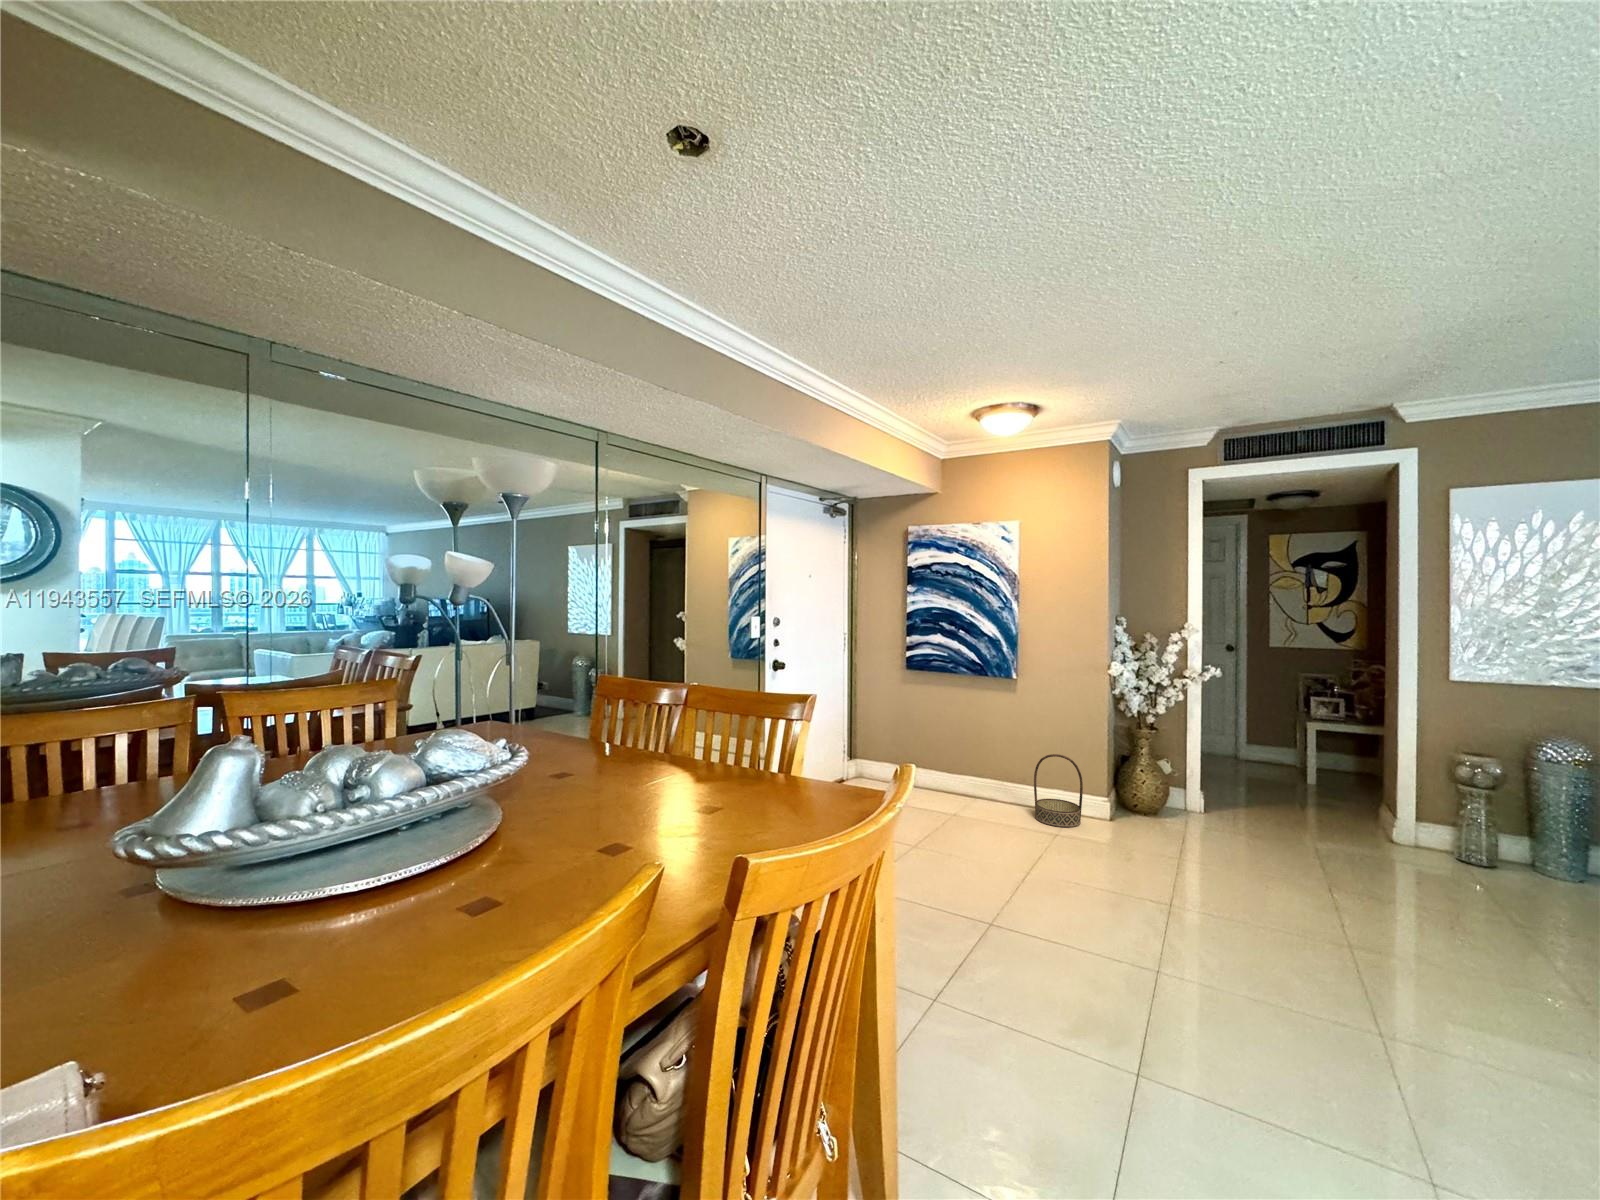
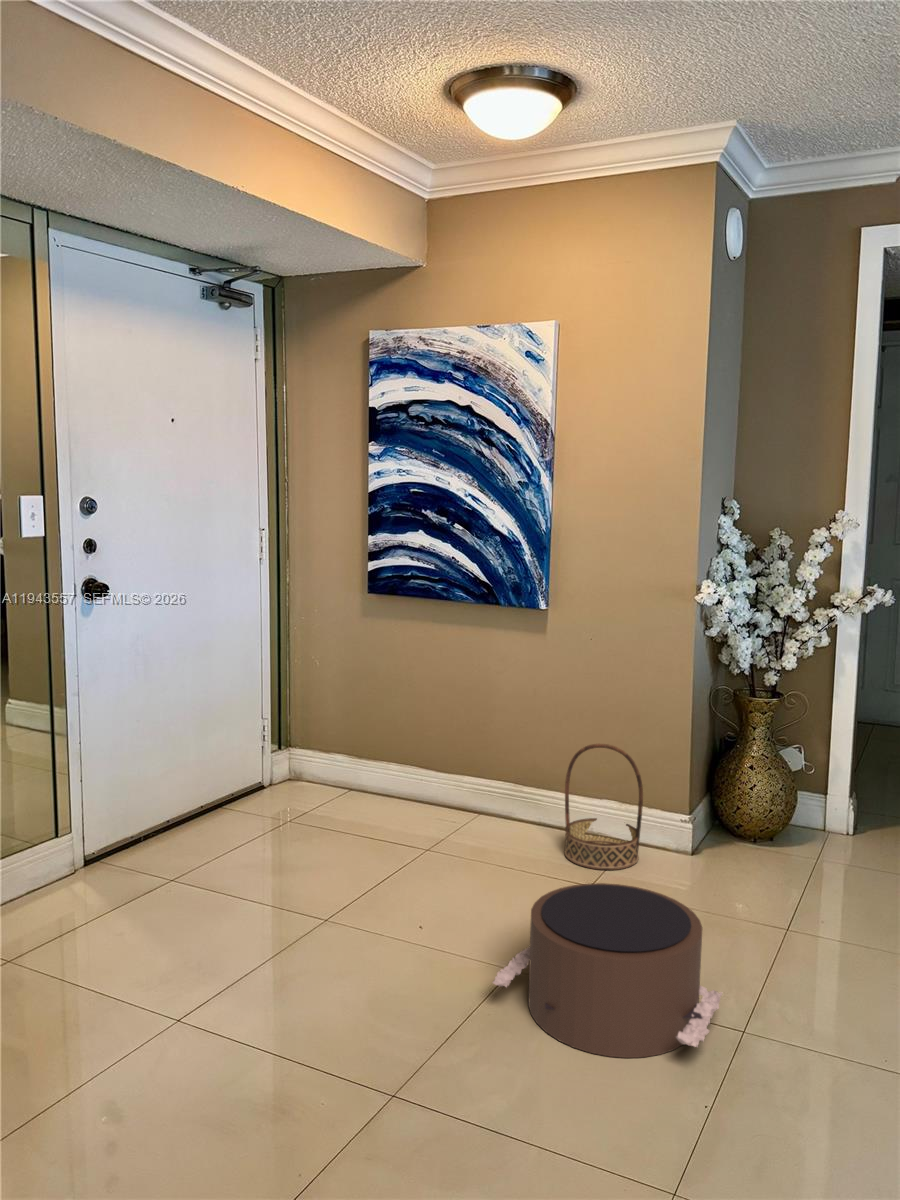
pouf: none [1031,826,1162,916] -> present [493,883,722,1058]

